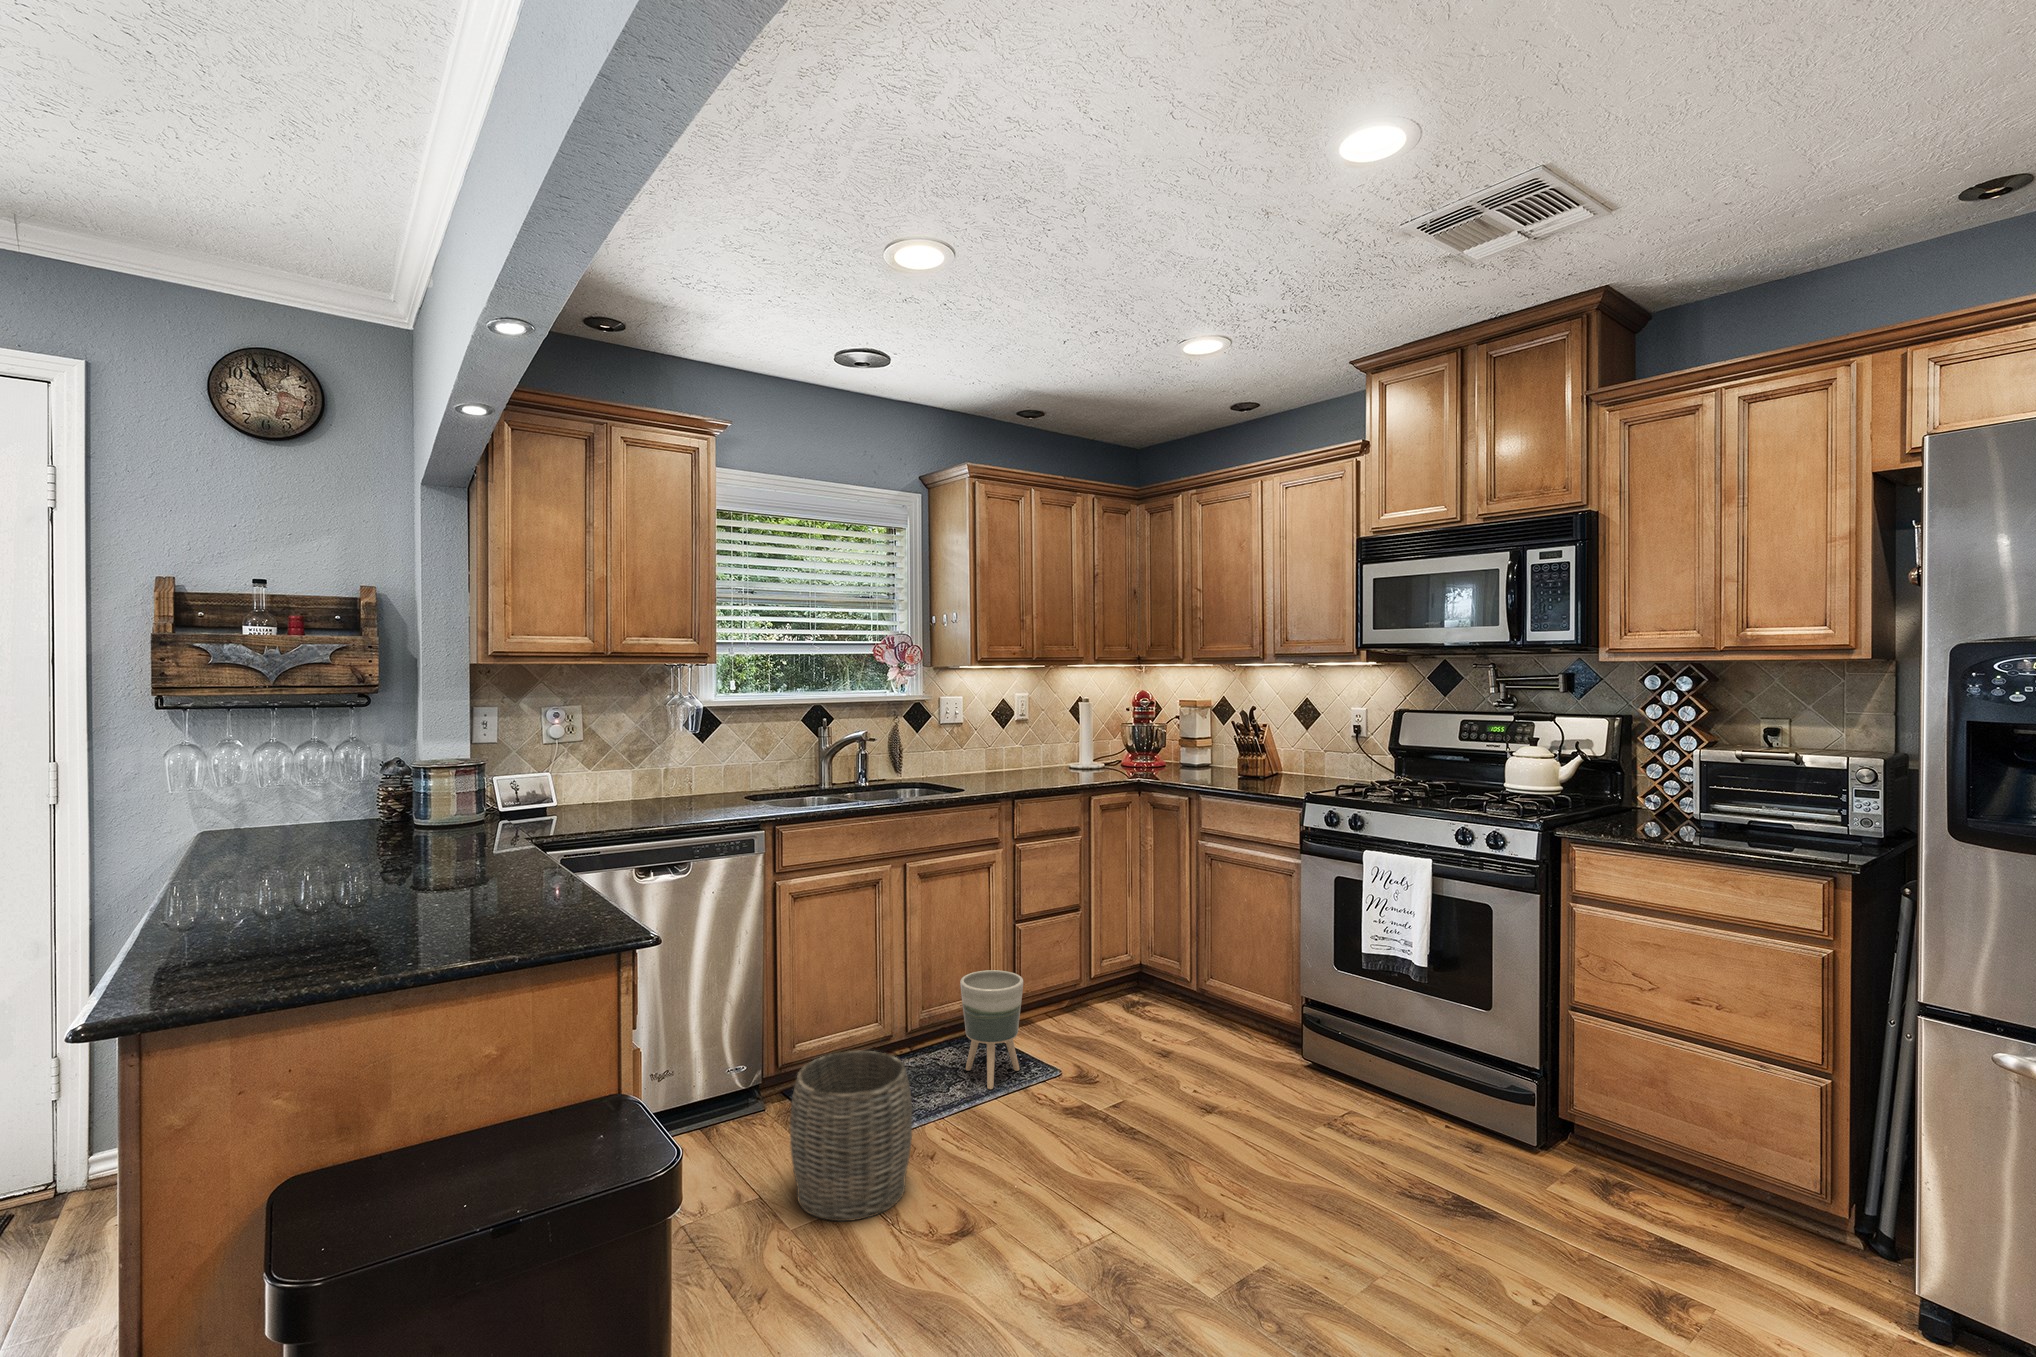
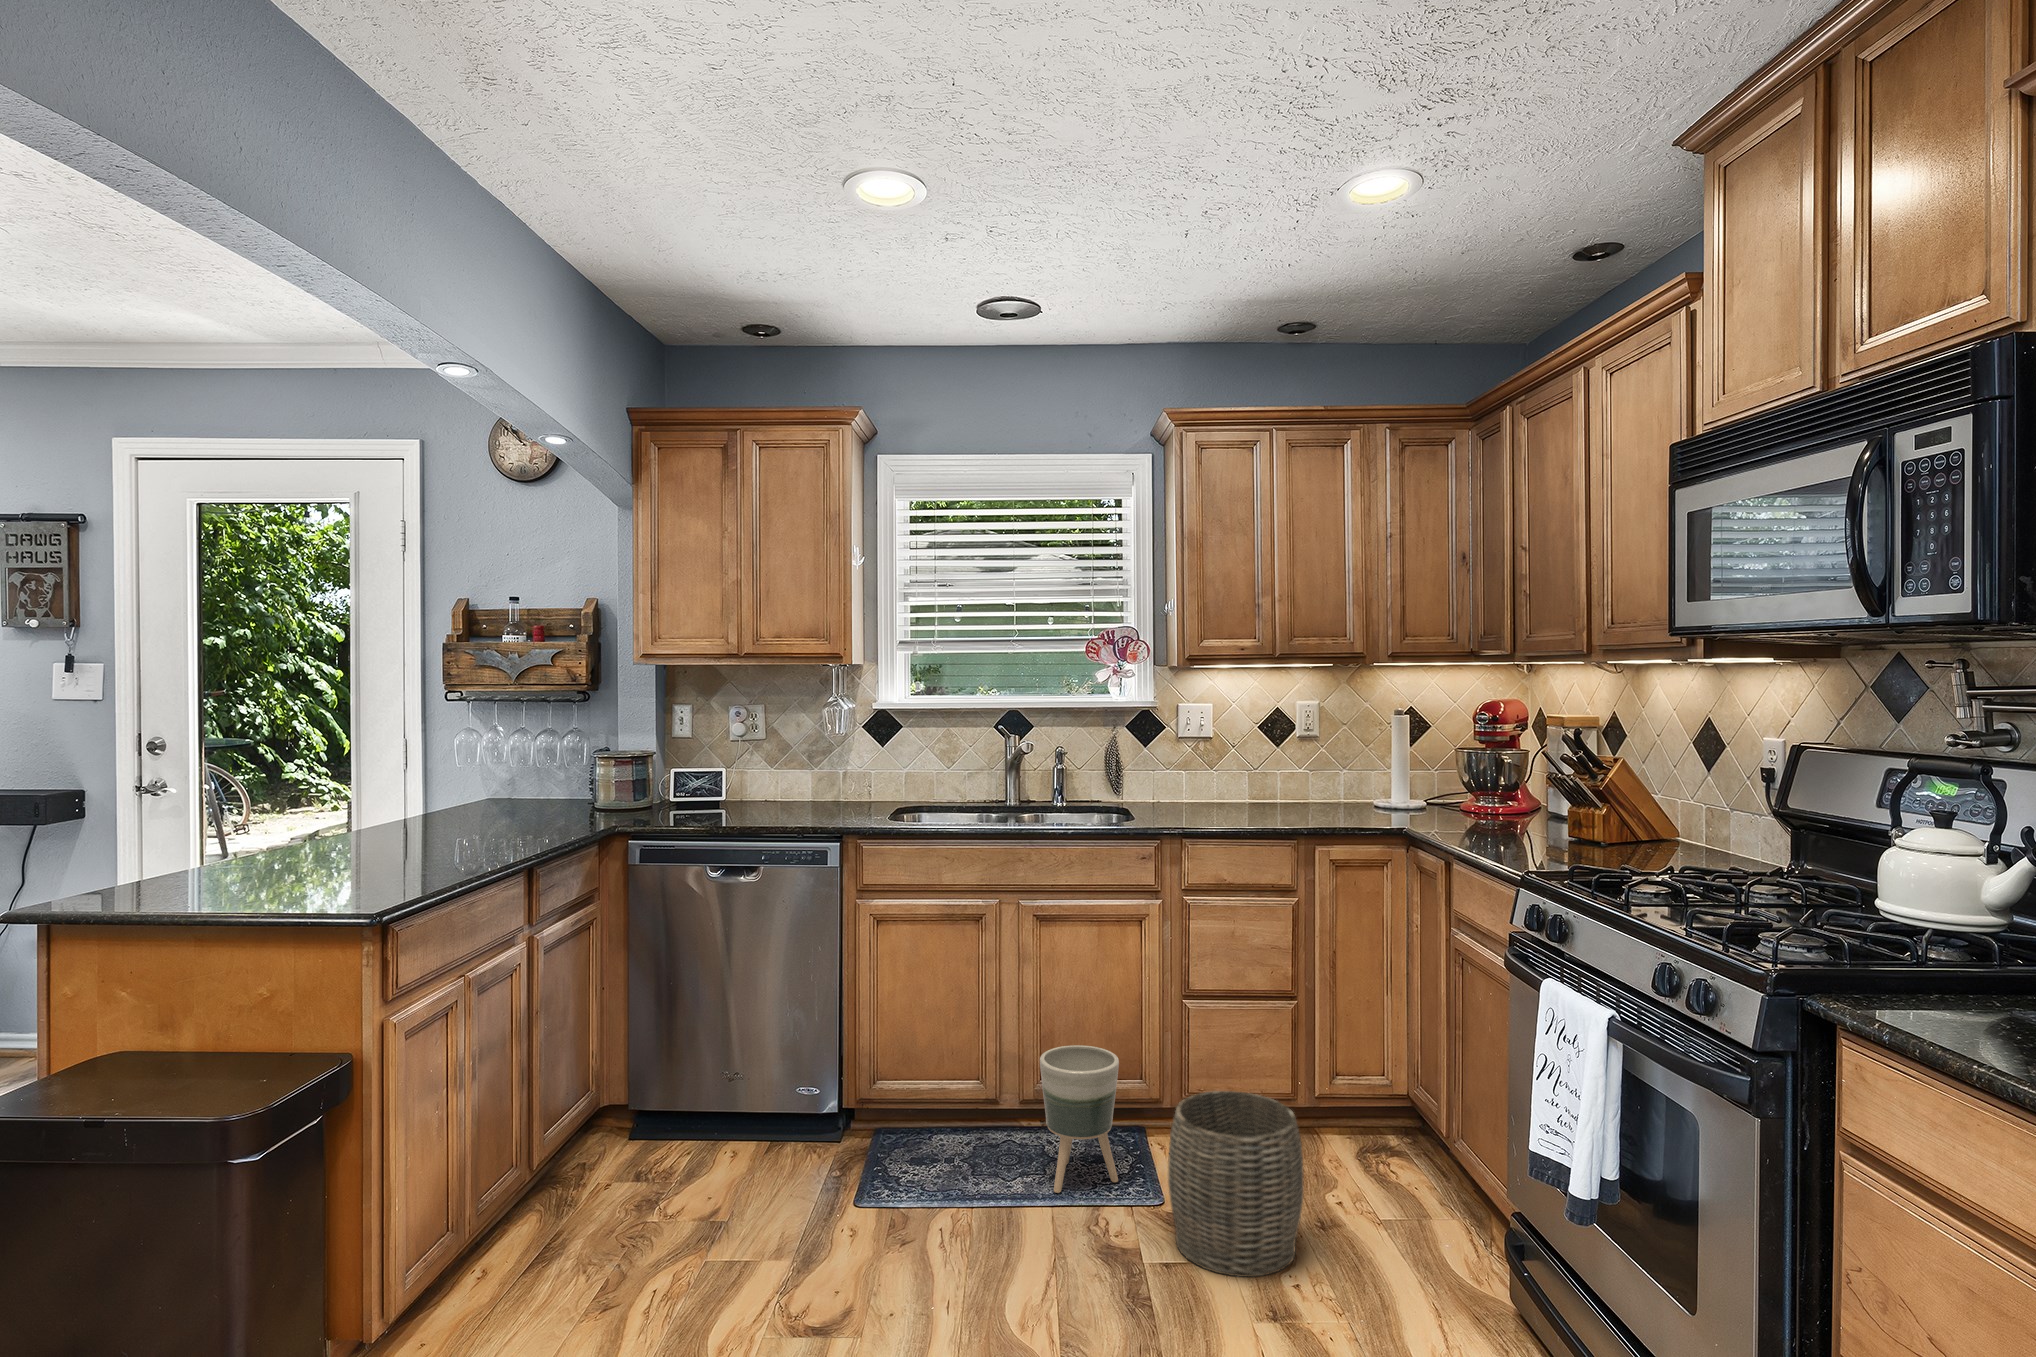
woven basket: present [790,1051,912,1221] -> present [1168,1091,1304,1277]

